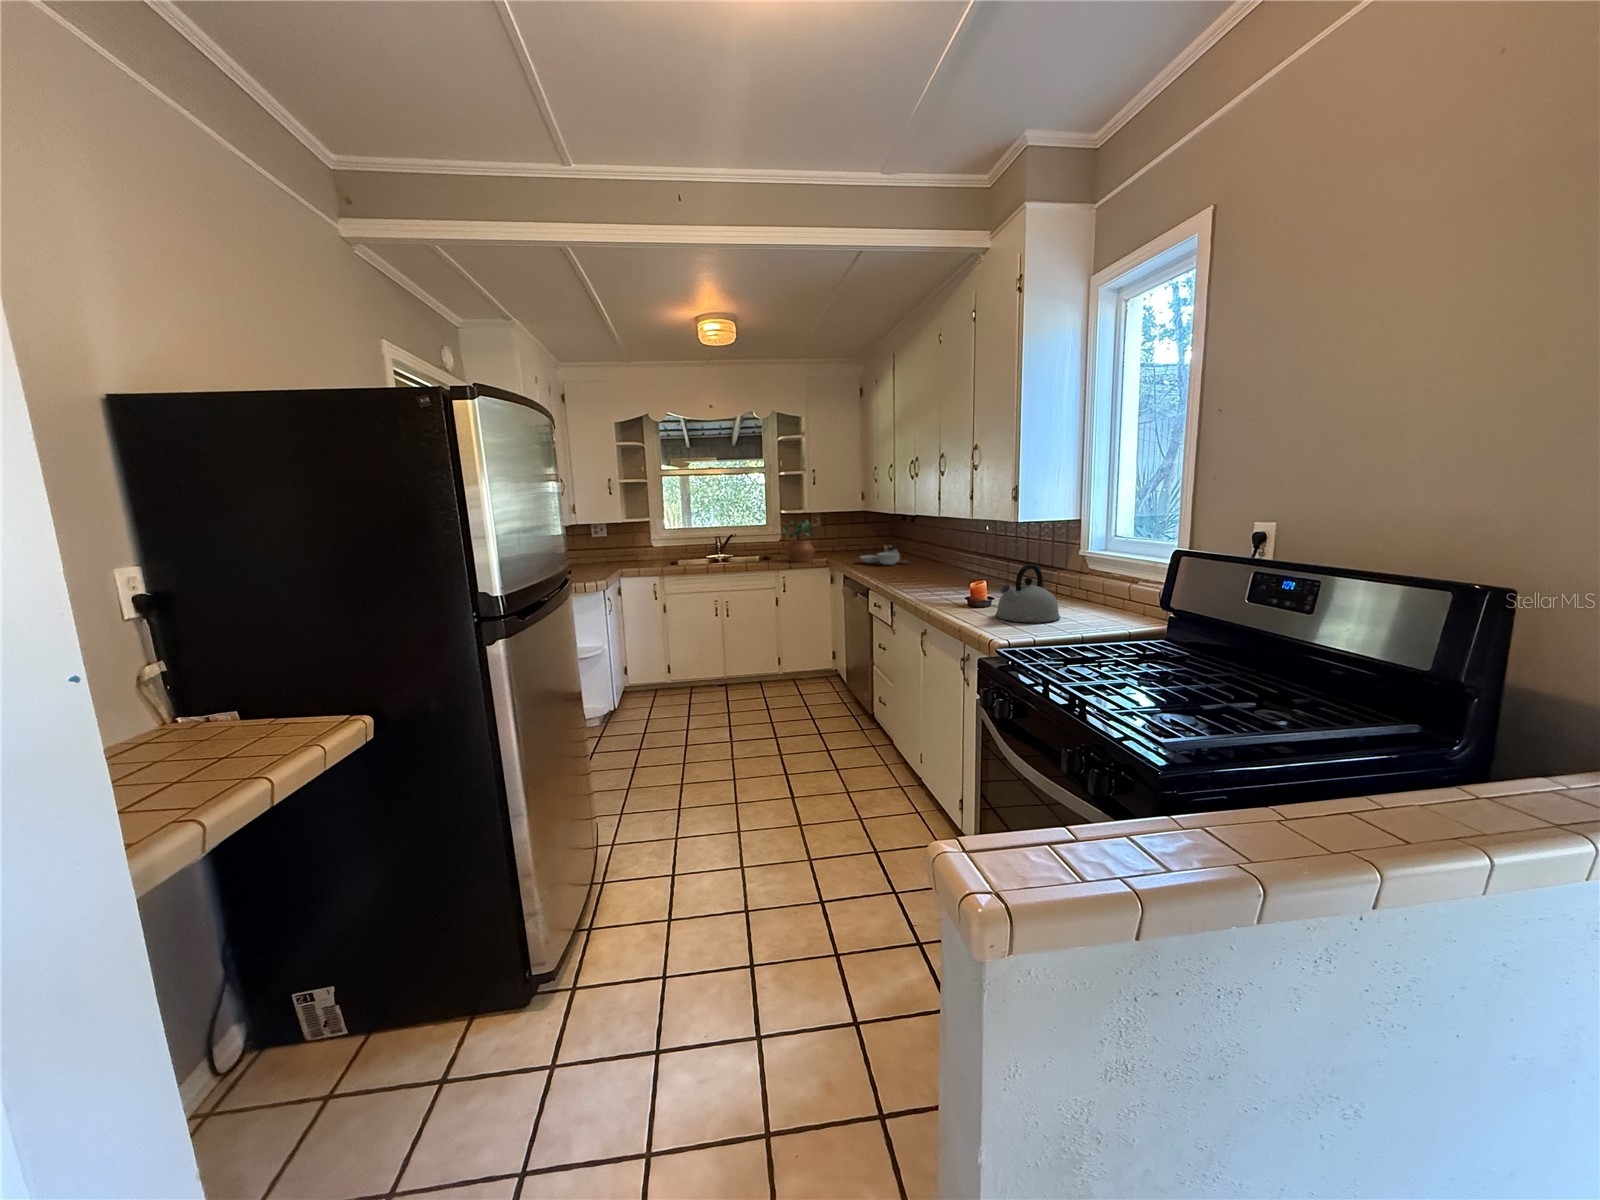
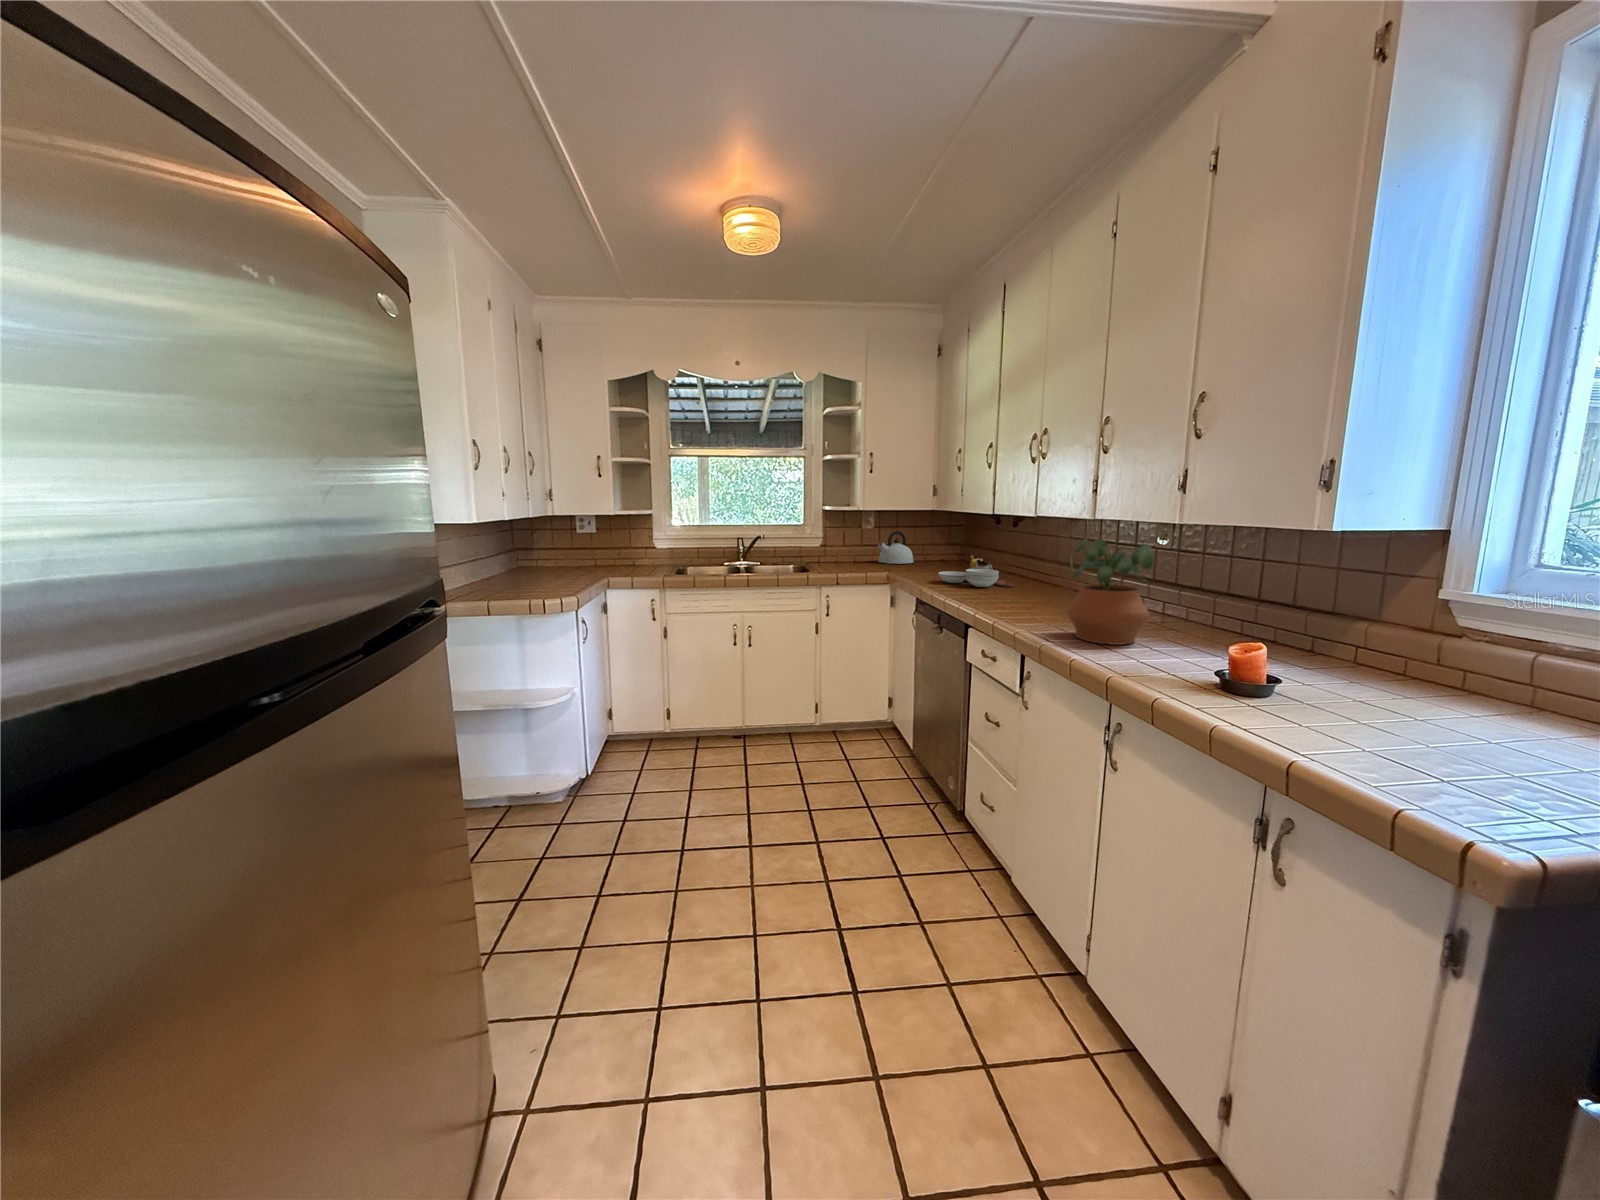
potted plant: present [783,520,815,562] -> present [1066,538,1154,645]
kettle: present [995,564,1060,622] -> present [878,531,914,564]

